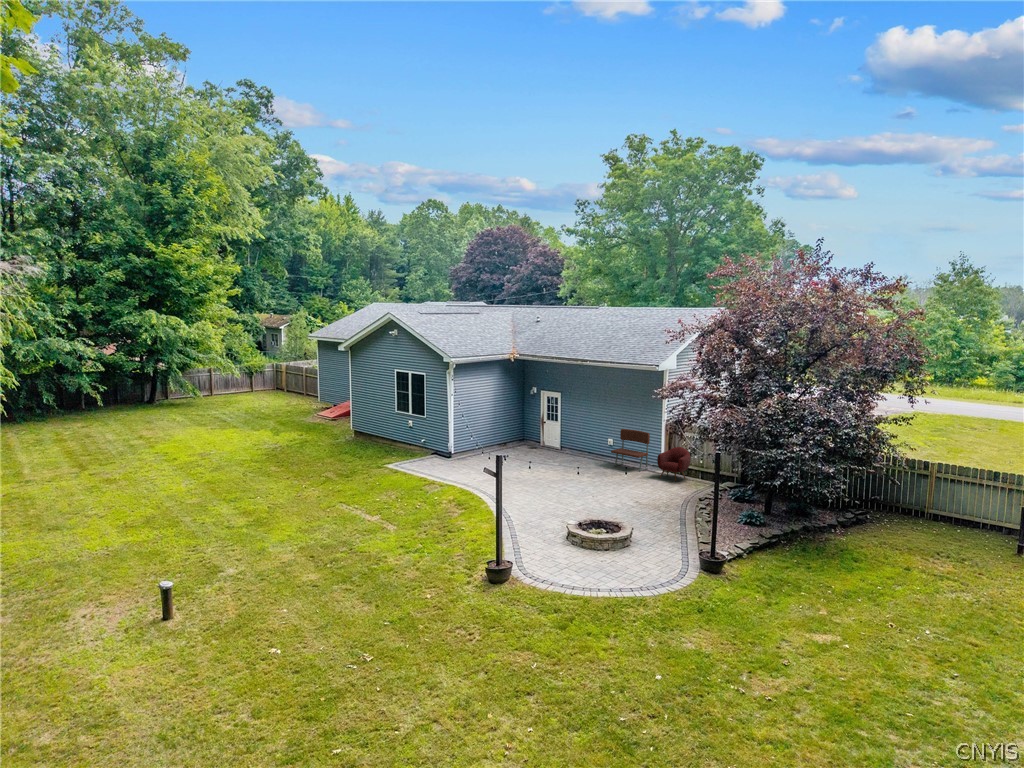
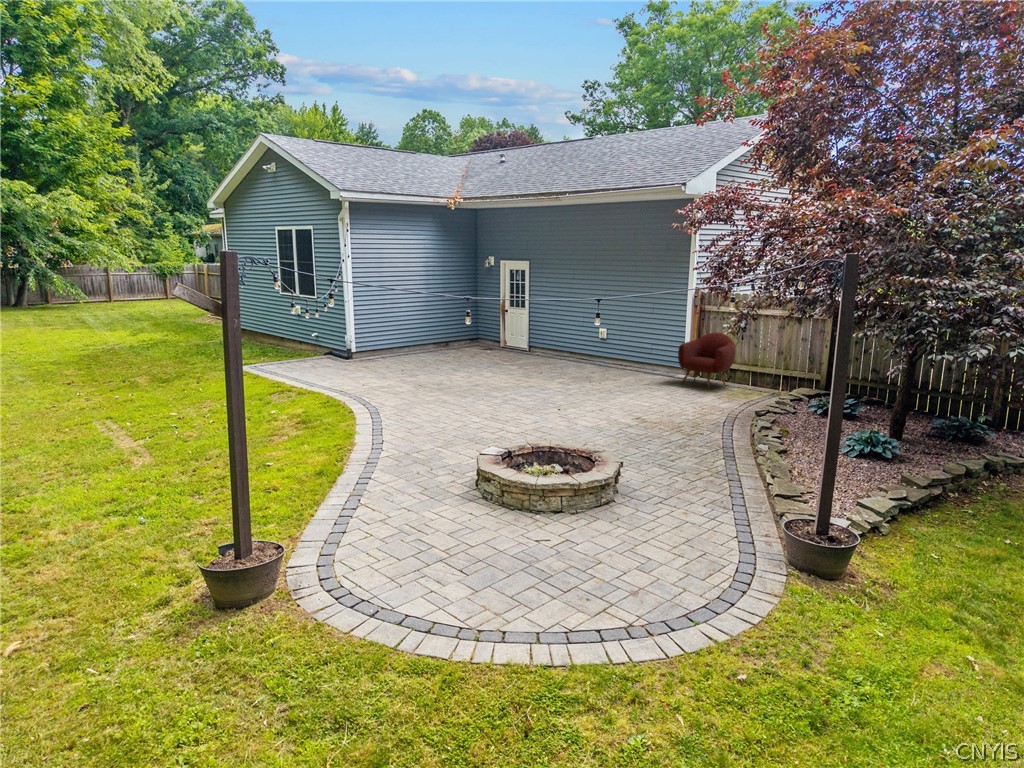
bench: present [611,429,650,471] -> none [602,309,666,376]

